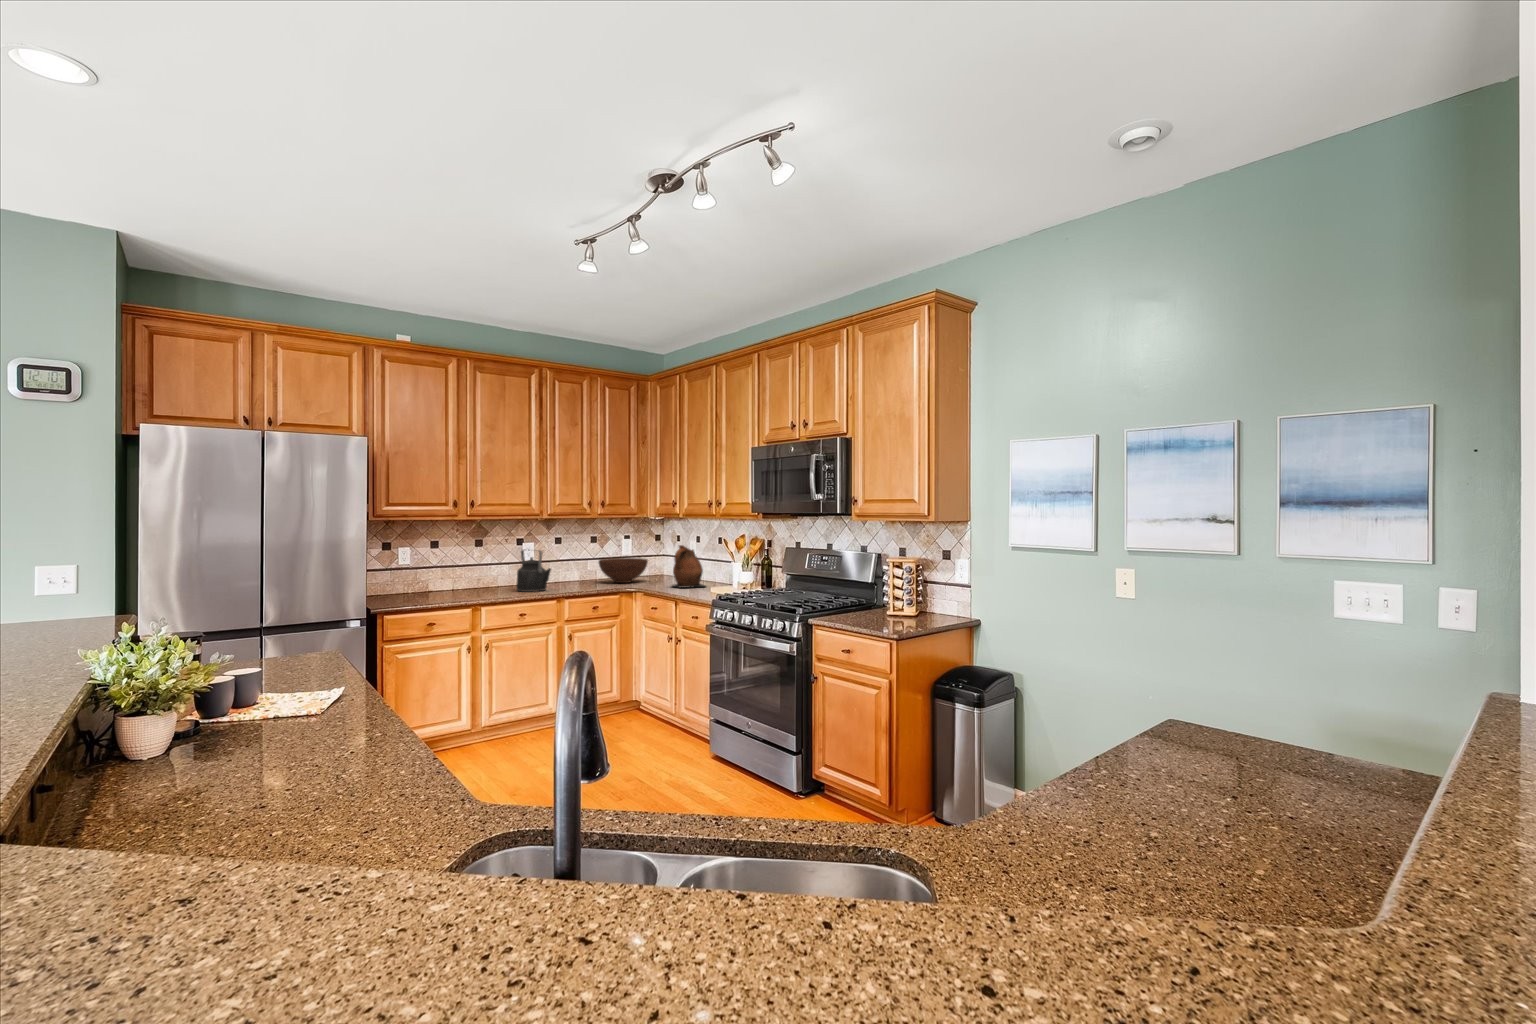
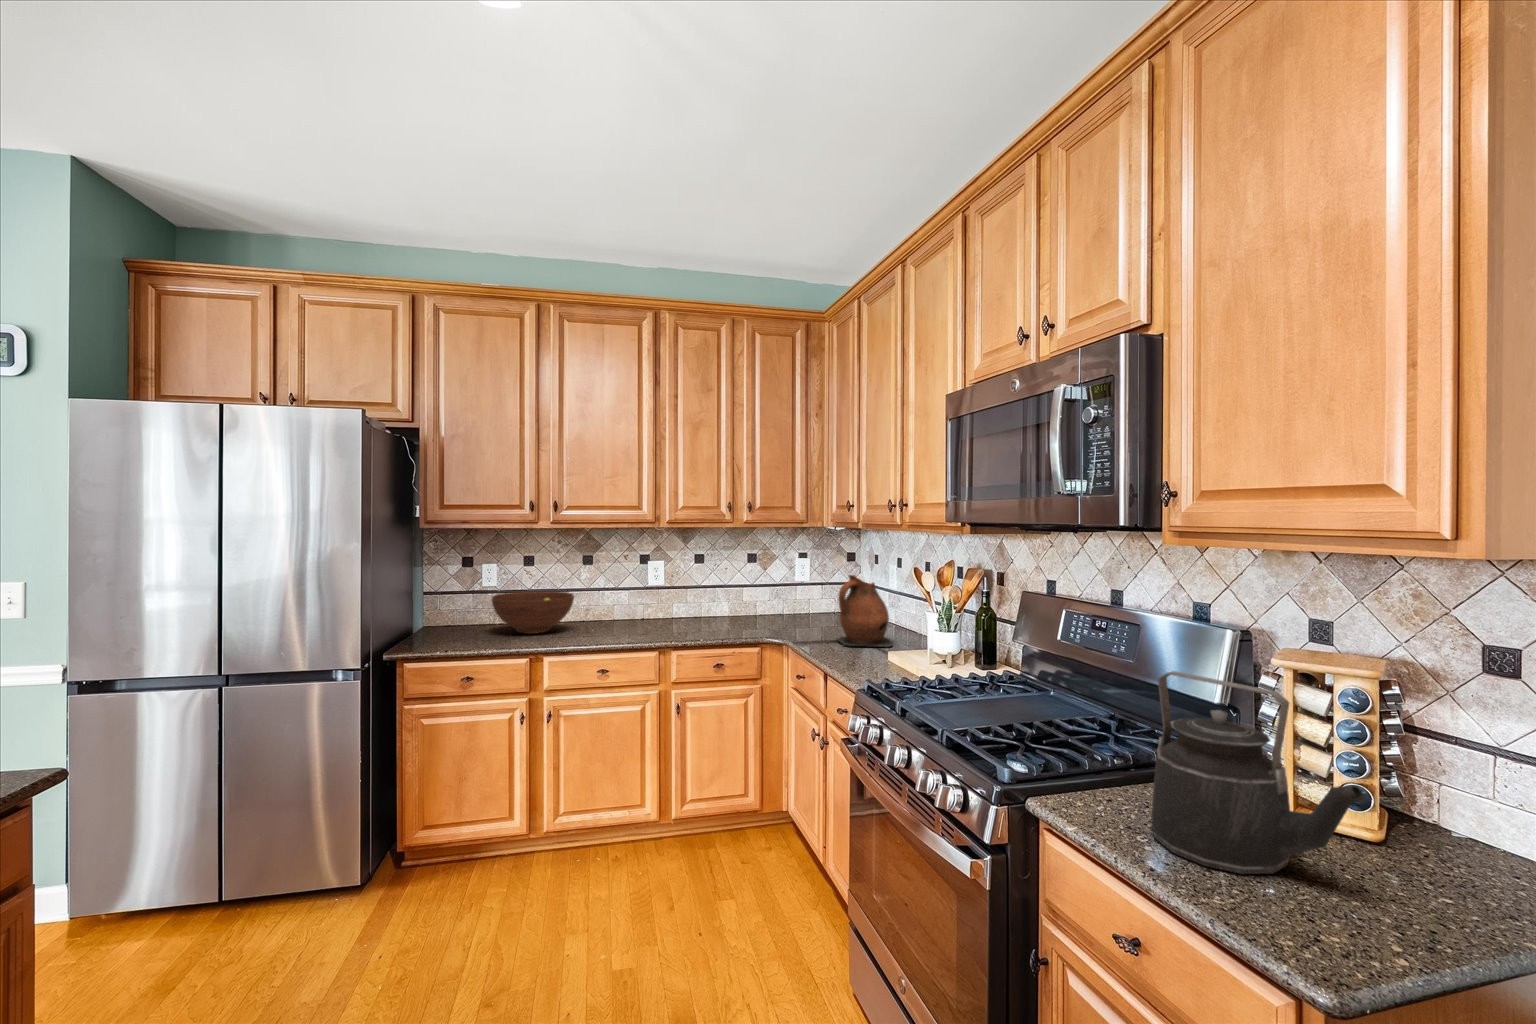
kettle: present [516,550,551,592] -> present [1151,671,1366,874]
fruit bowl: present [599,558,648,583] -> present [492,591,574,634]

